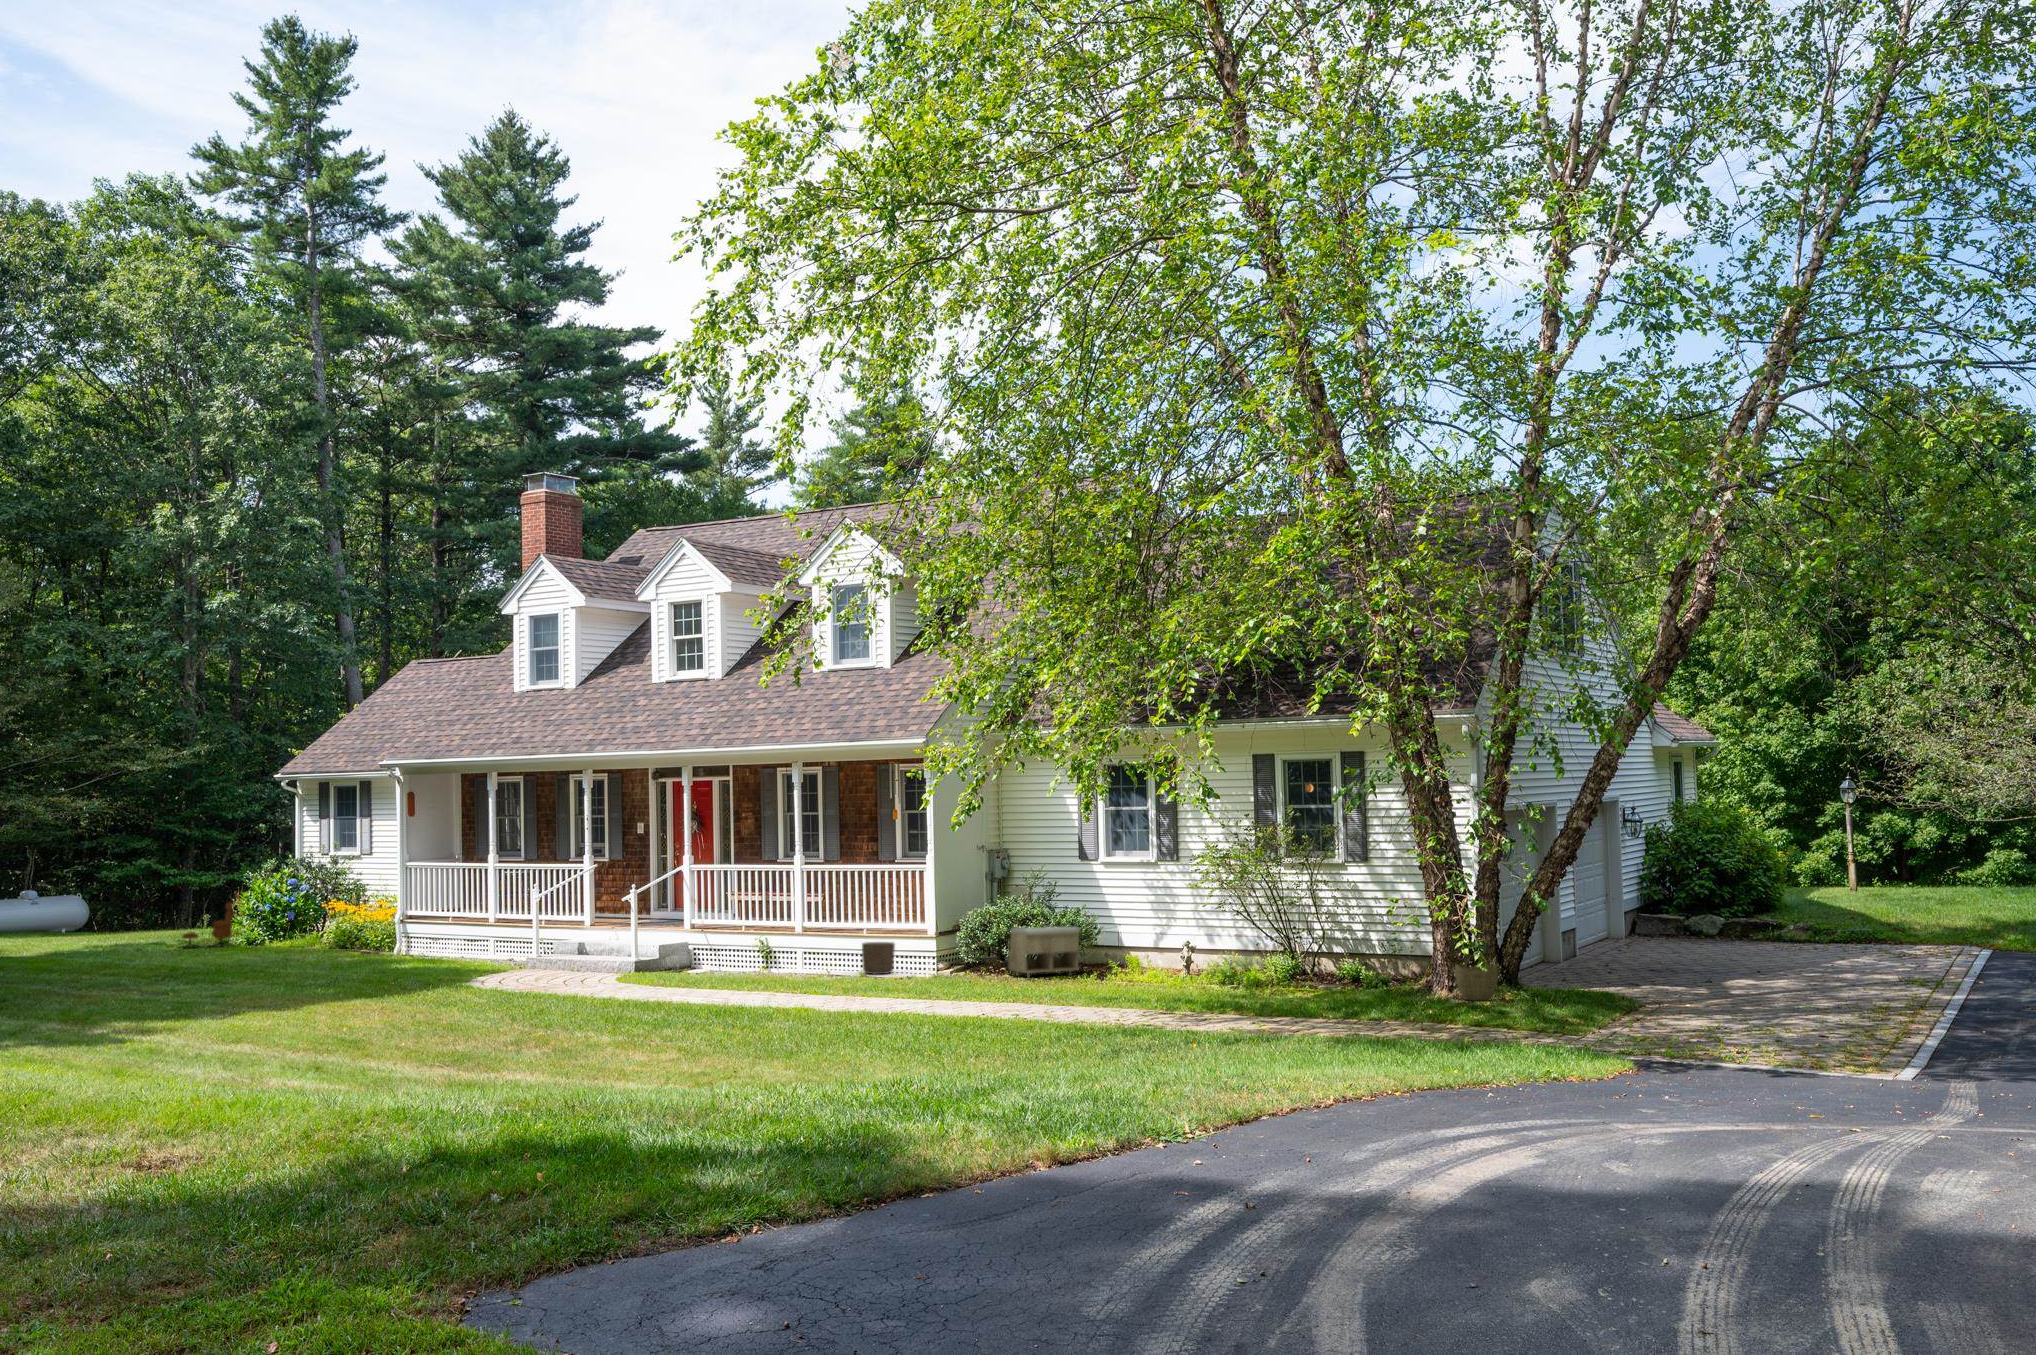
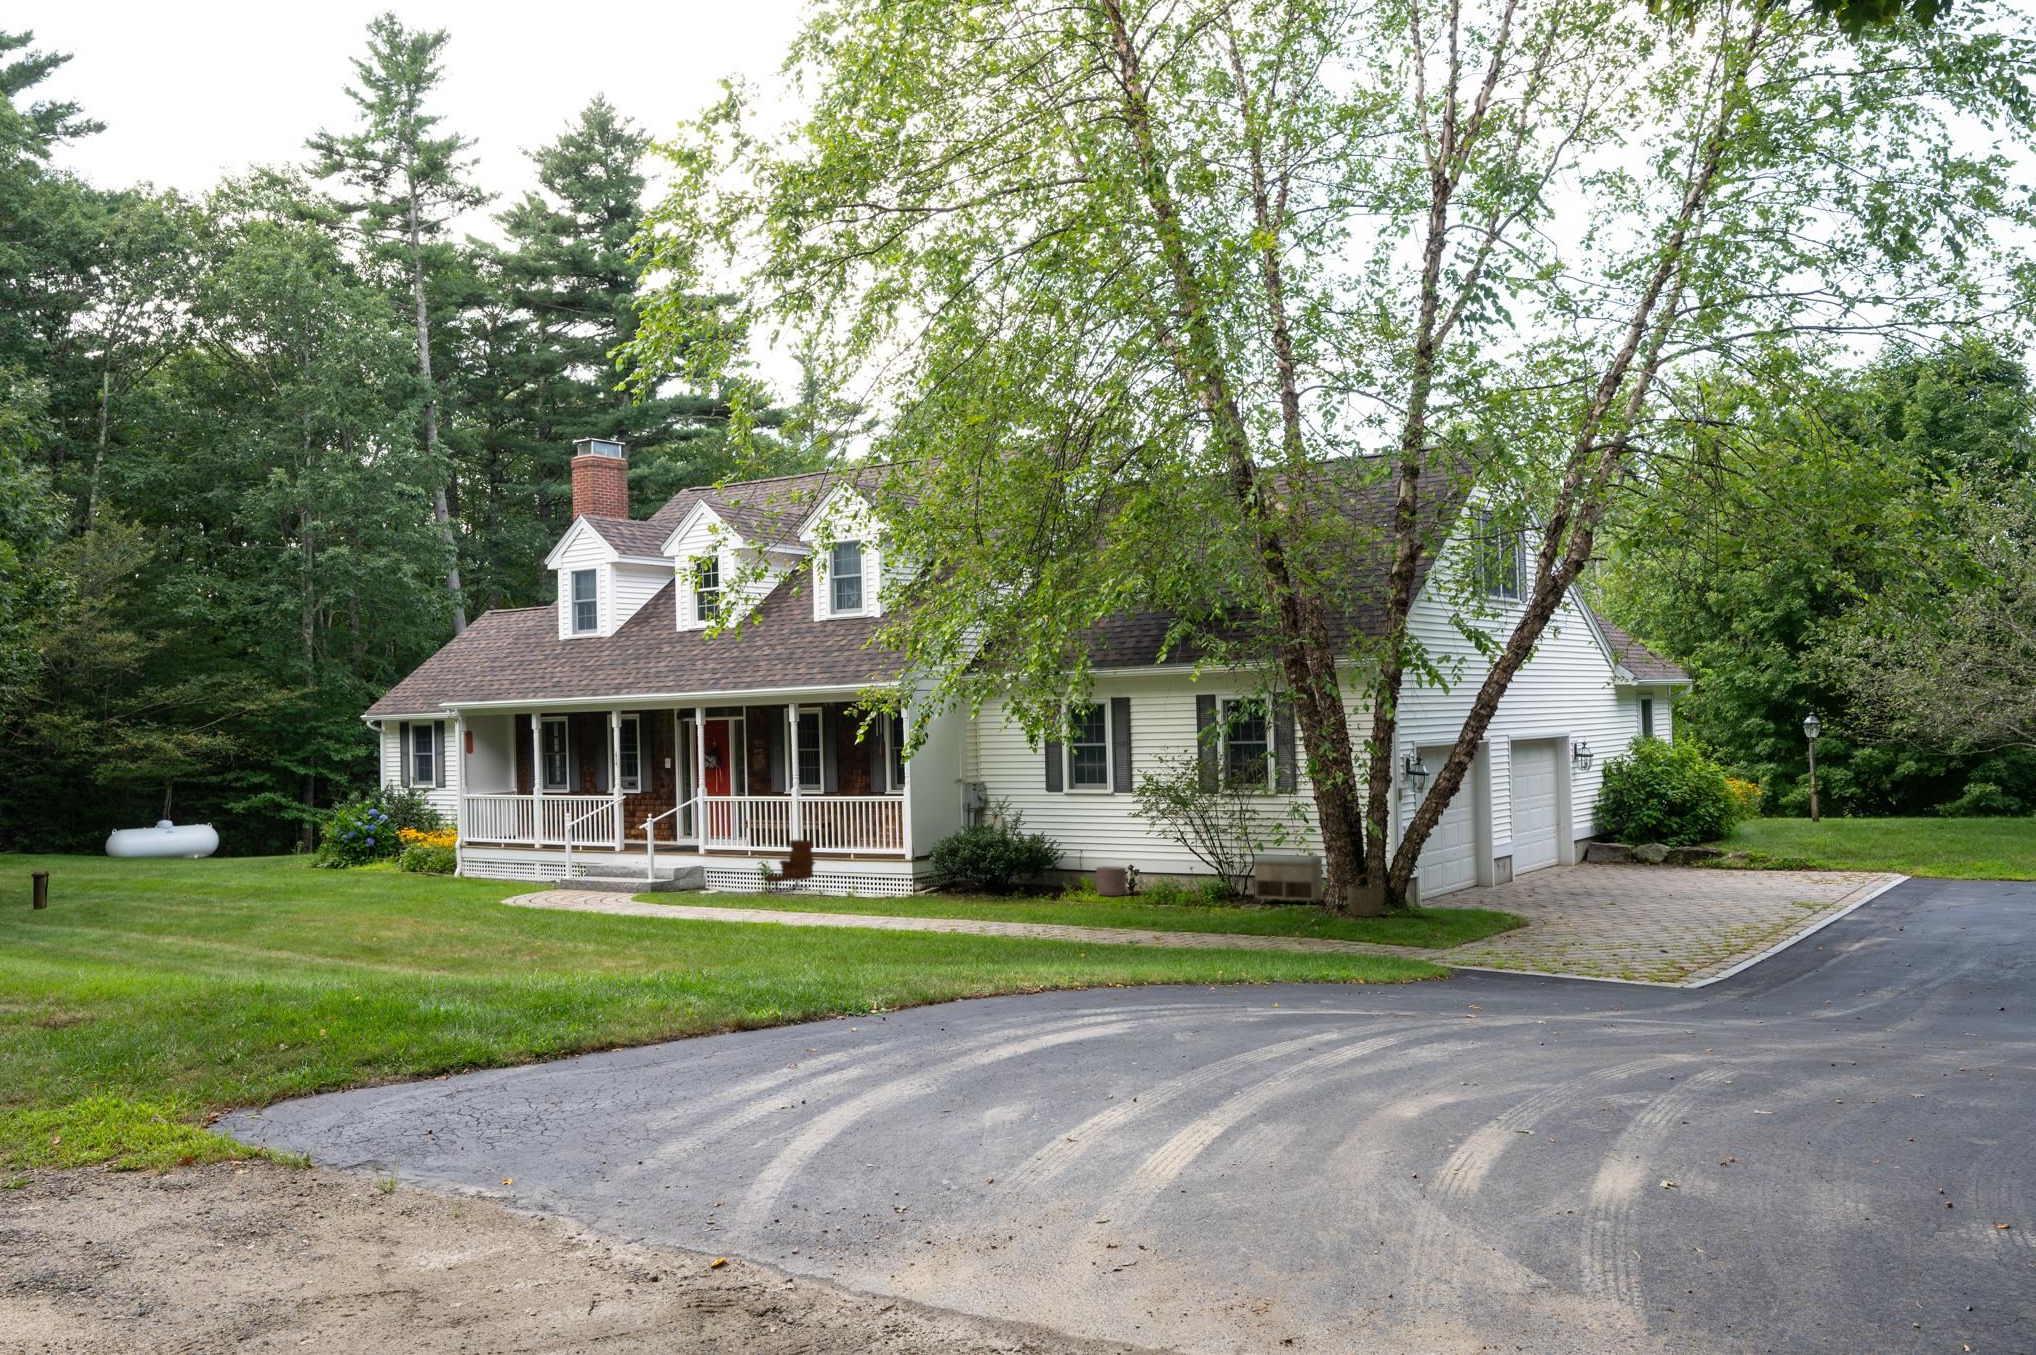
lounge chair: present [182,902,233,948] -> present [764,840,815,892]
storage bench: present [1009,926,1080,977] -> present [1254,854,1323,904]
planter: present [862,942,895,974] -> present [1096,866,1126,896]

